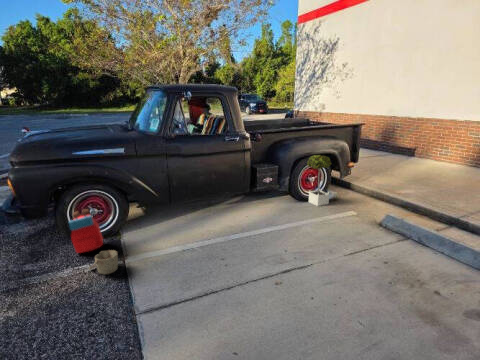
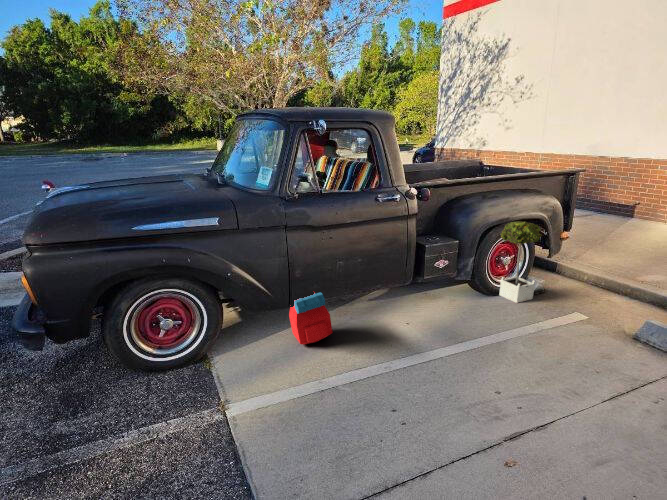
backpack: present [69,209,103,253] -> present [289,292,332,344]
bucket: present [89,250,118,274] -> none [166,399,216,445]

